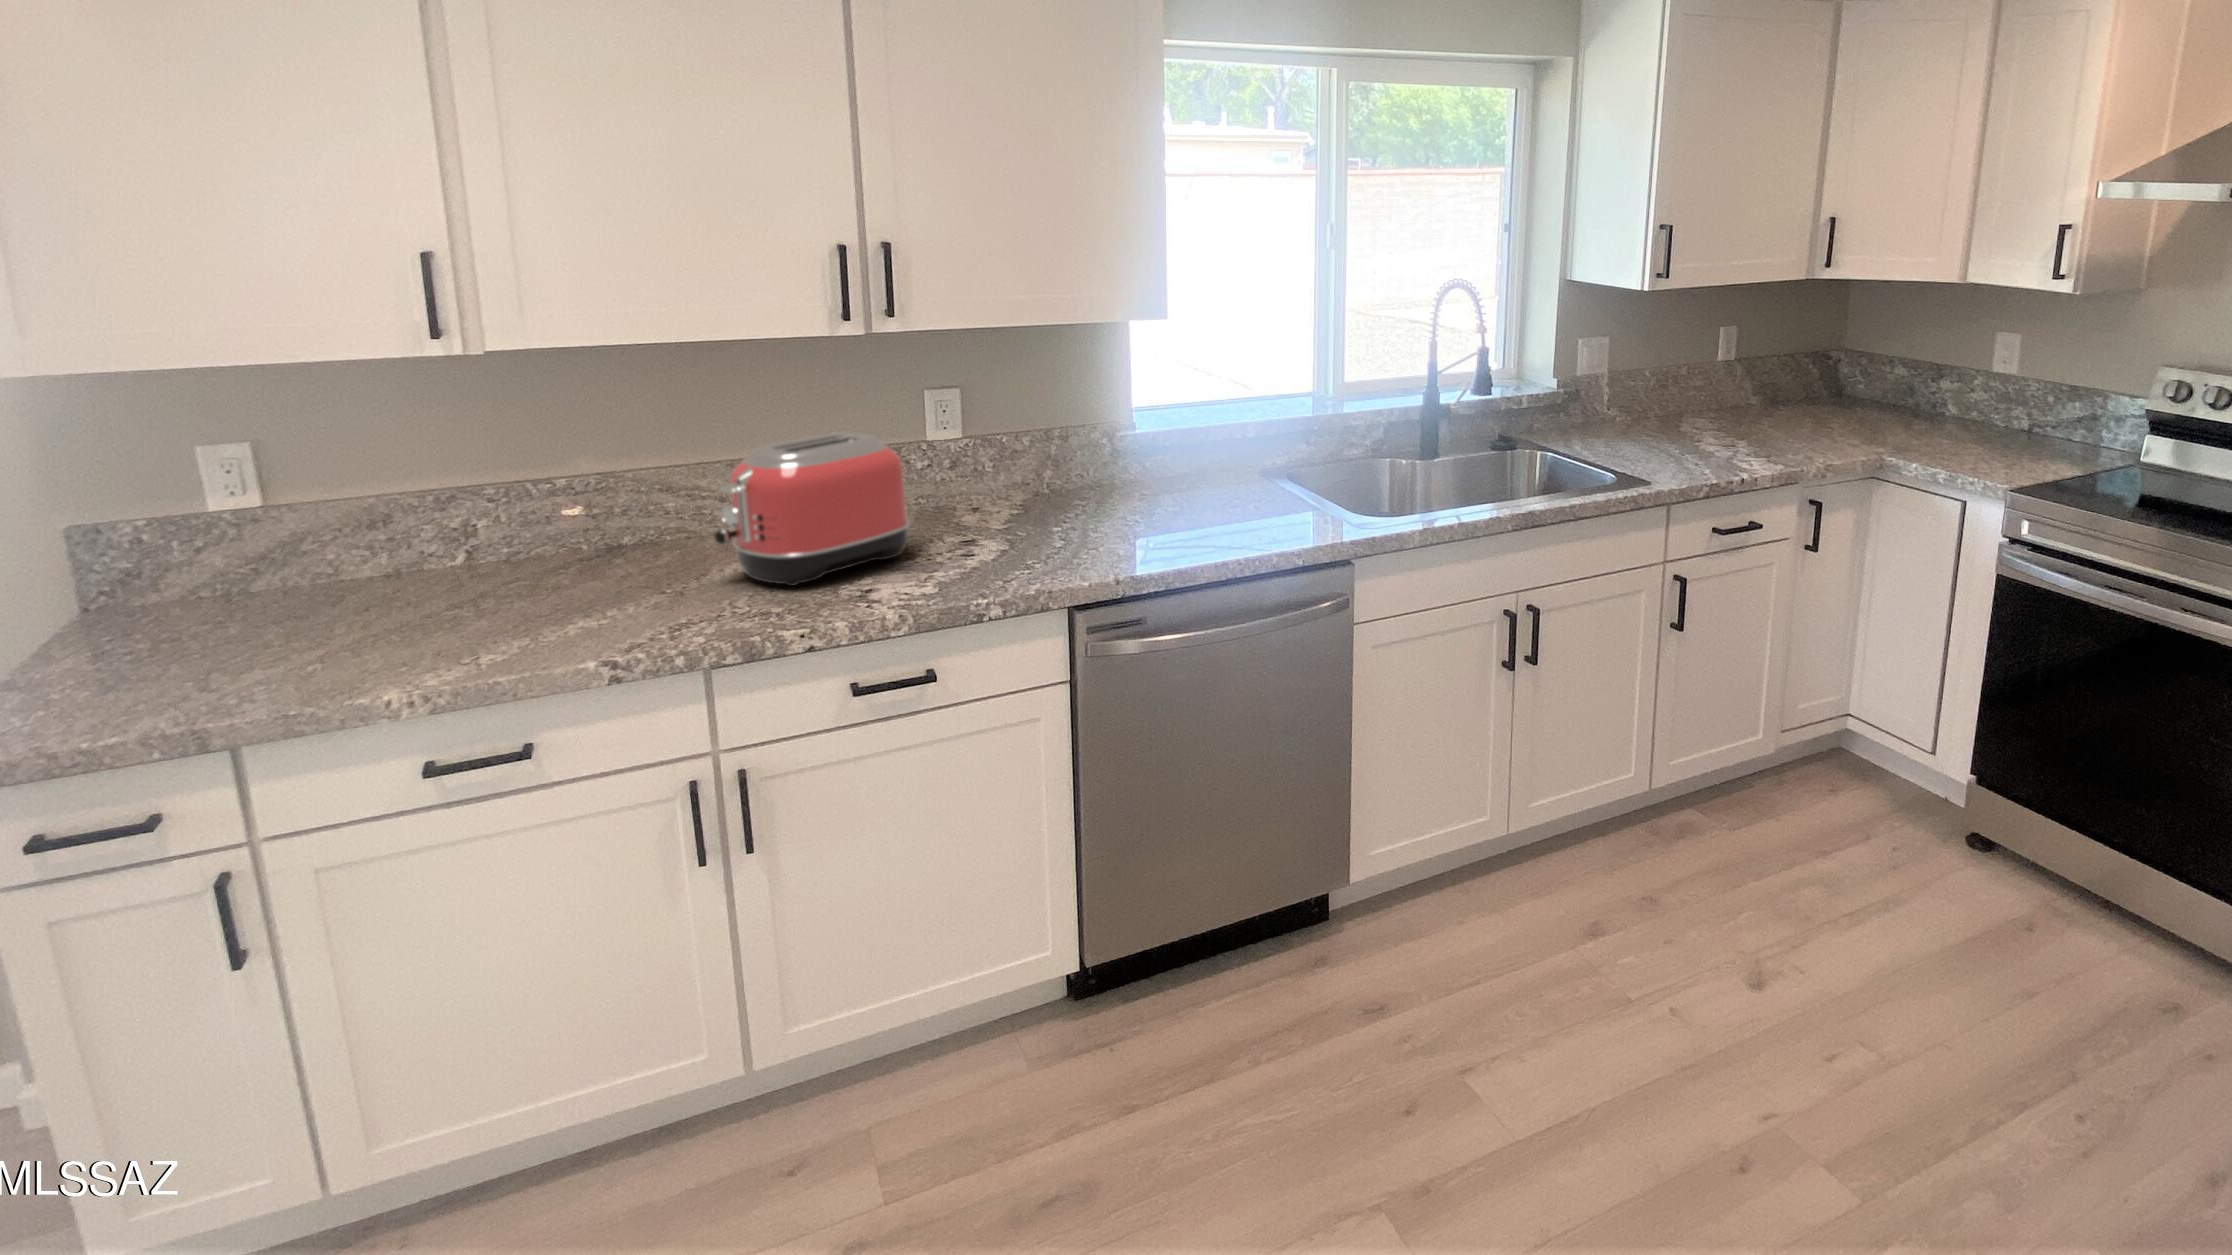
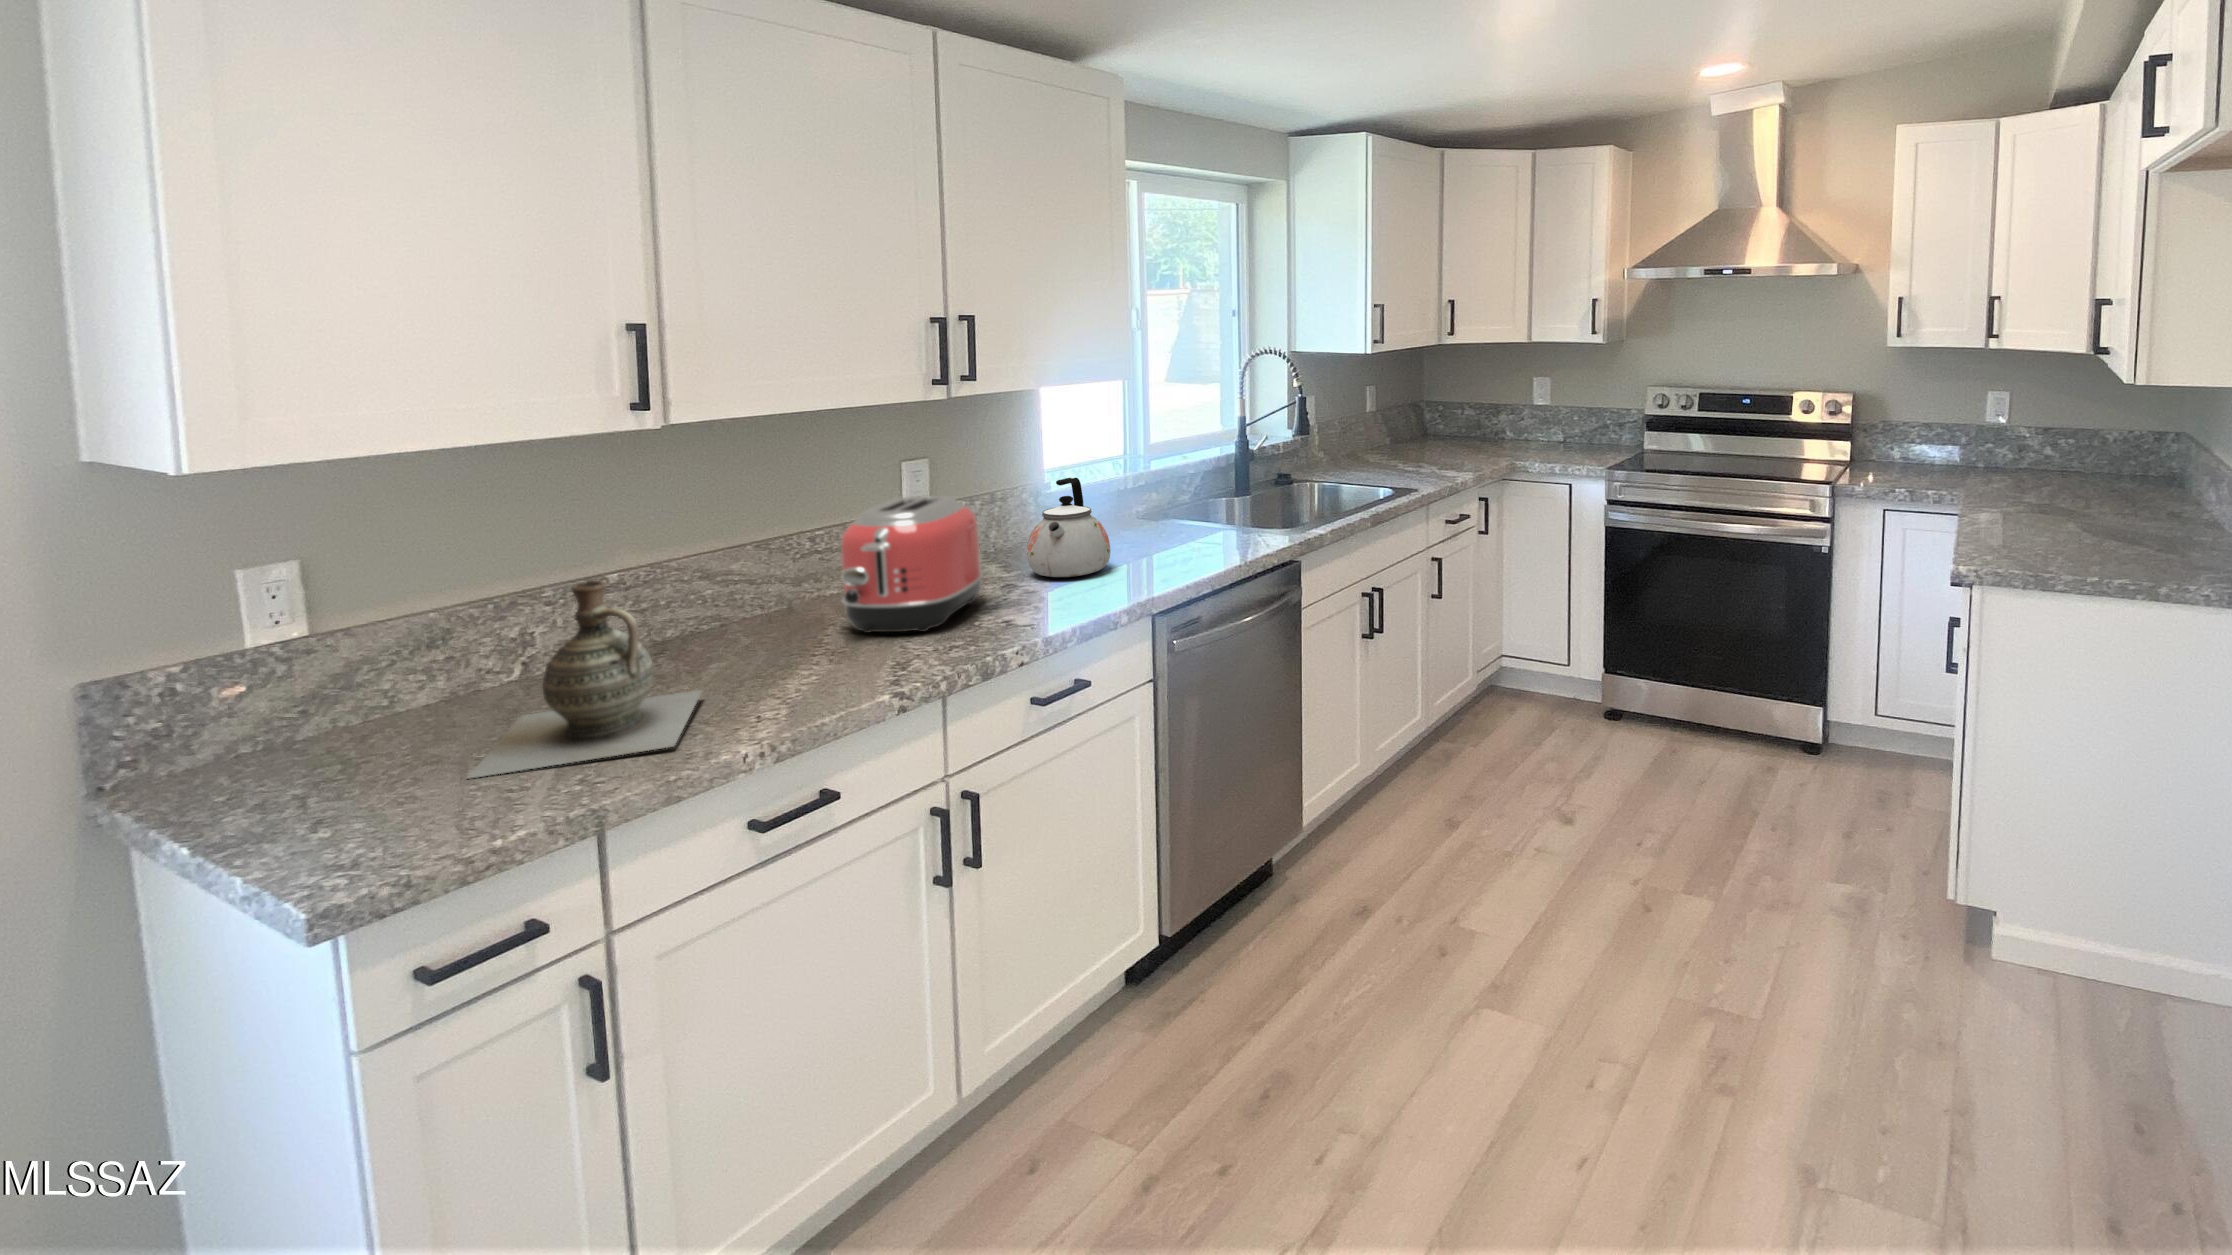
kettle: none [1005,426,1102,543] -> present [1027,478,1111,577]
ceramic jug: none [226,496,503,675] -> present [468,581,702,778]

